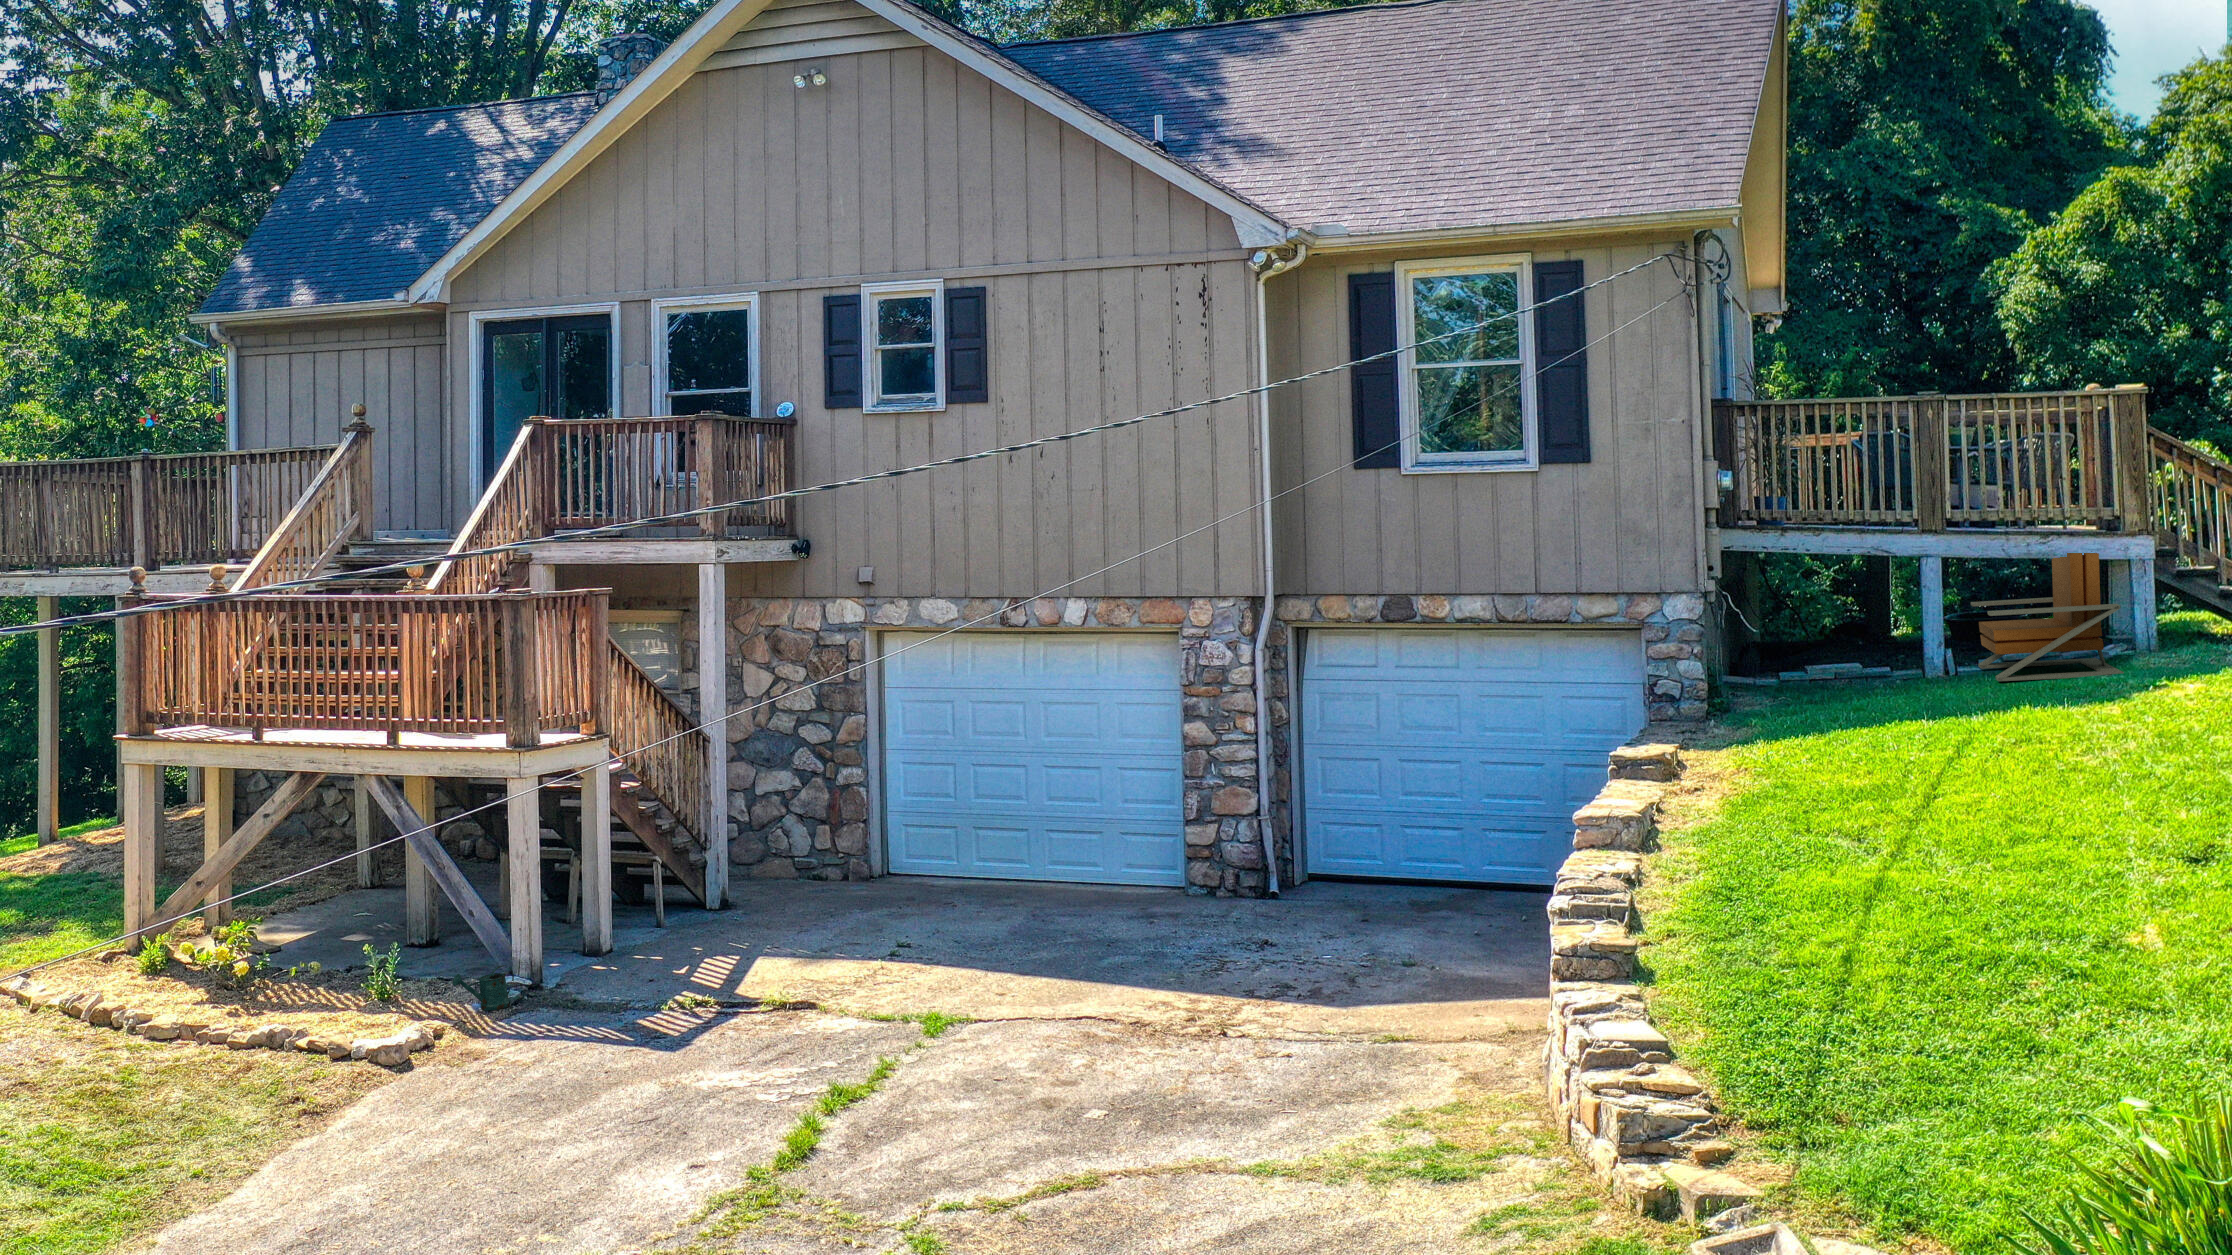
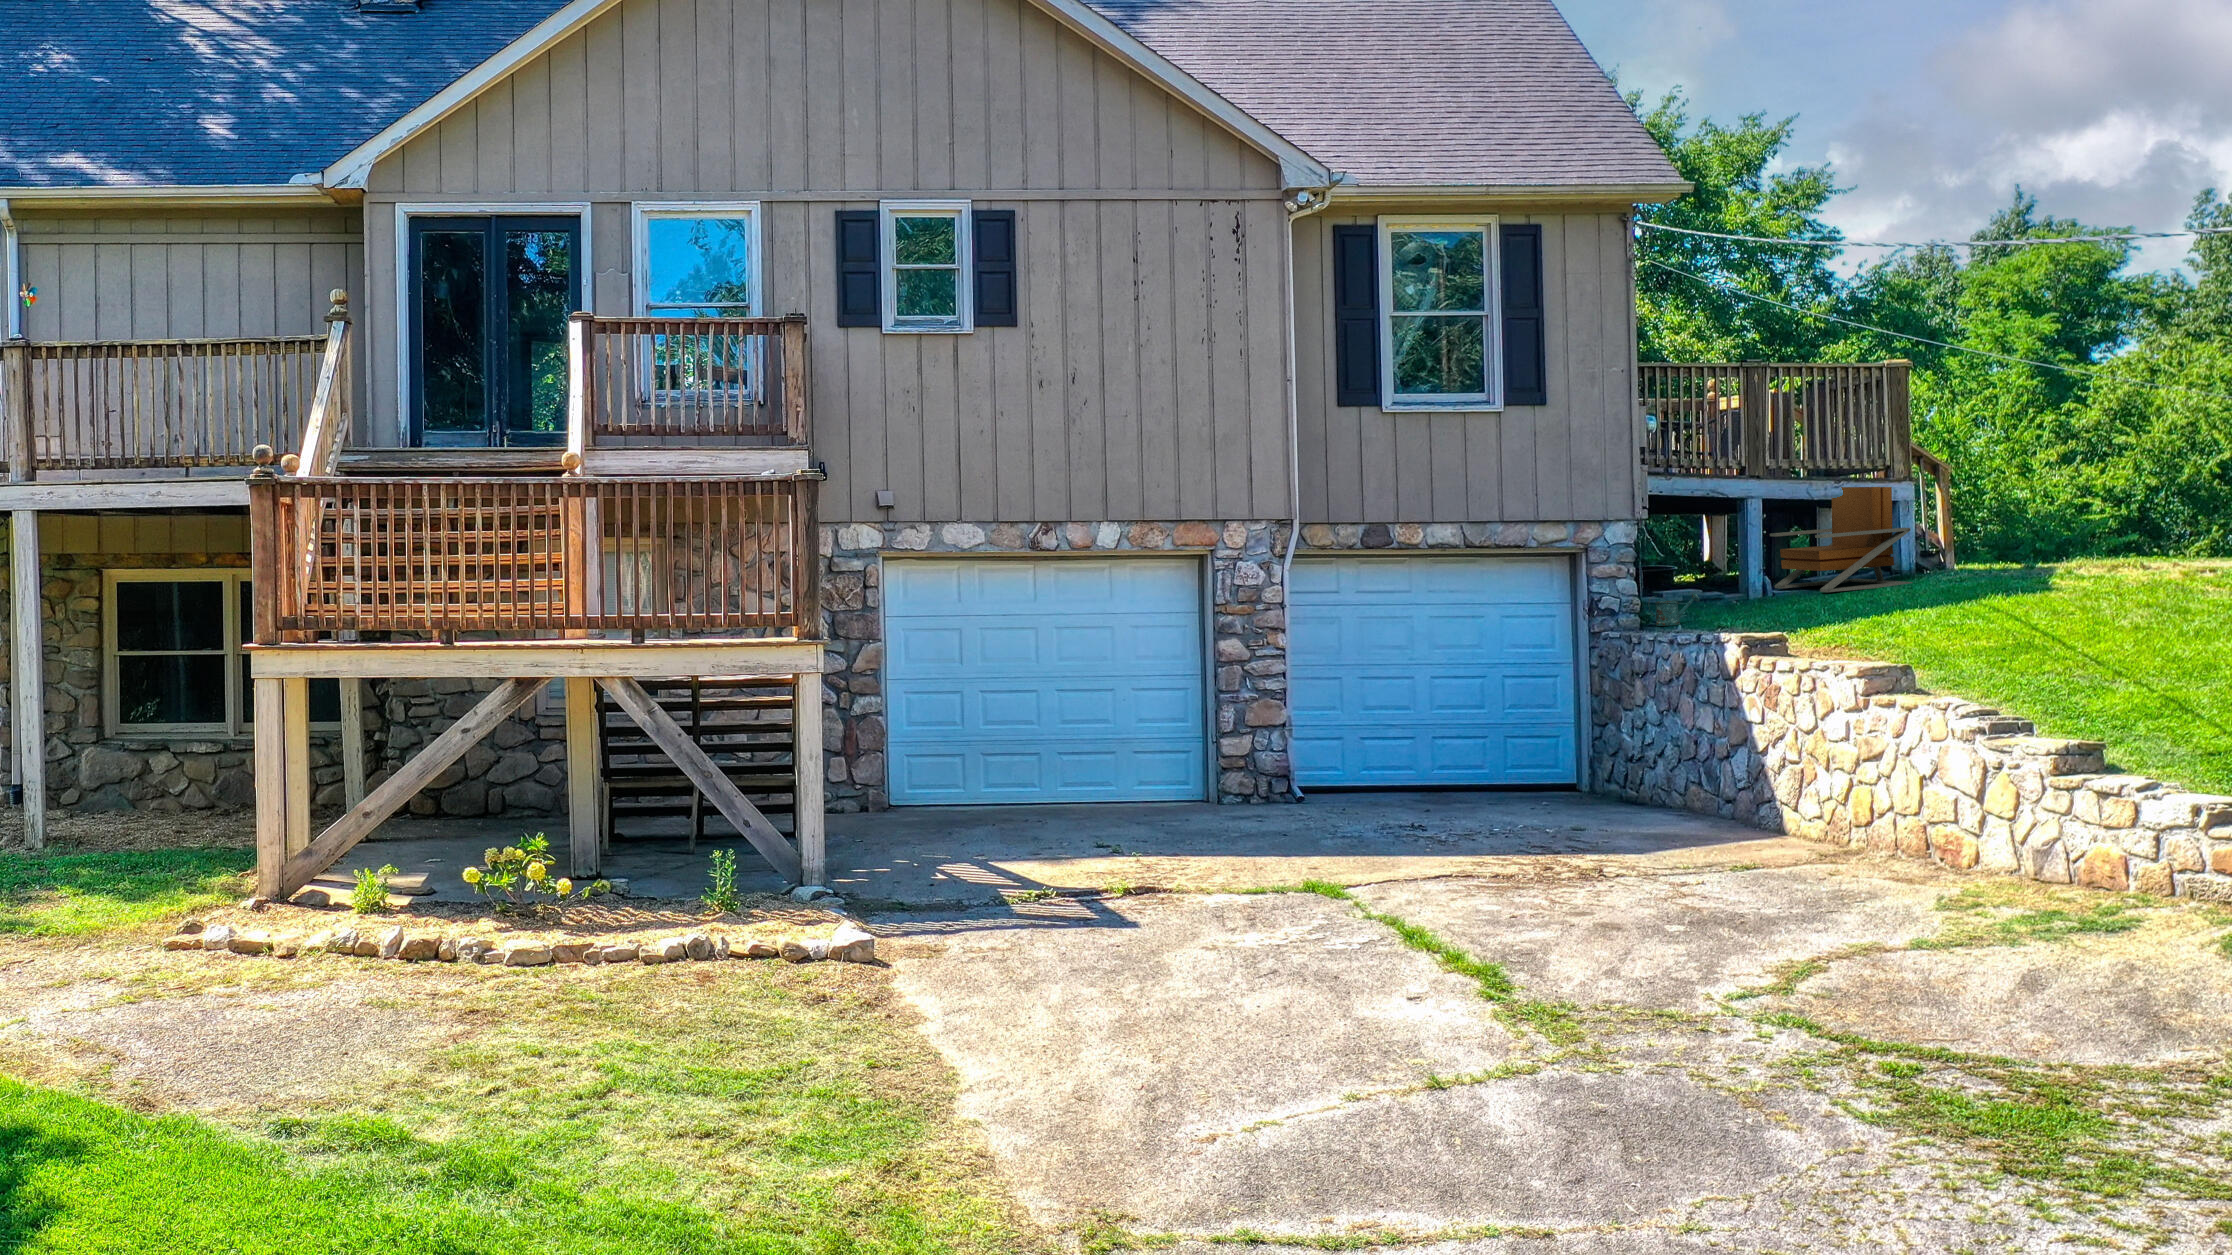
watering can: present [453,965,514,1010] -> present [1648,593,1700,626]

